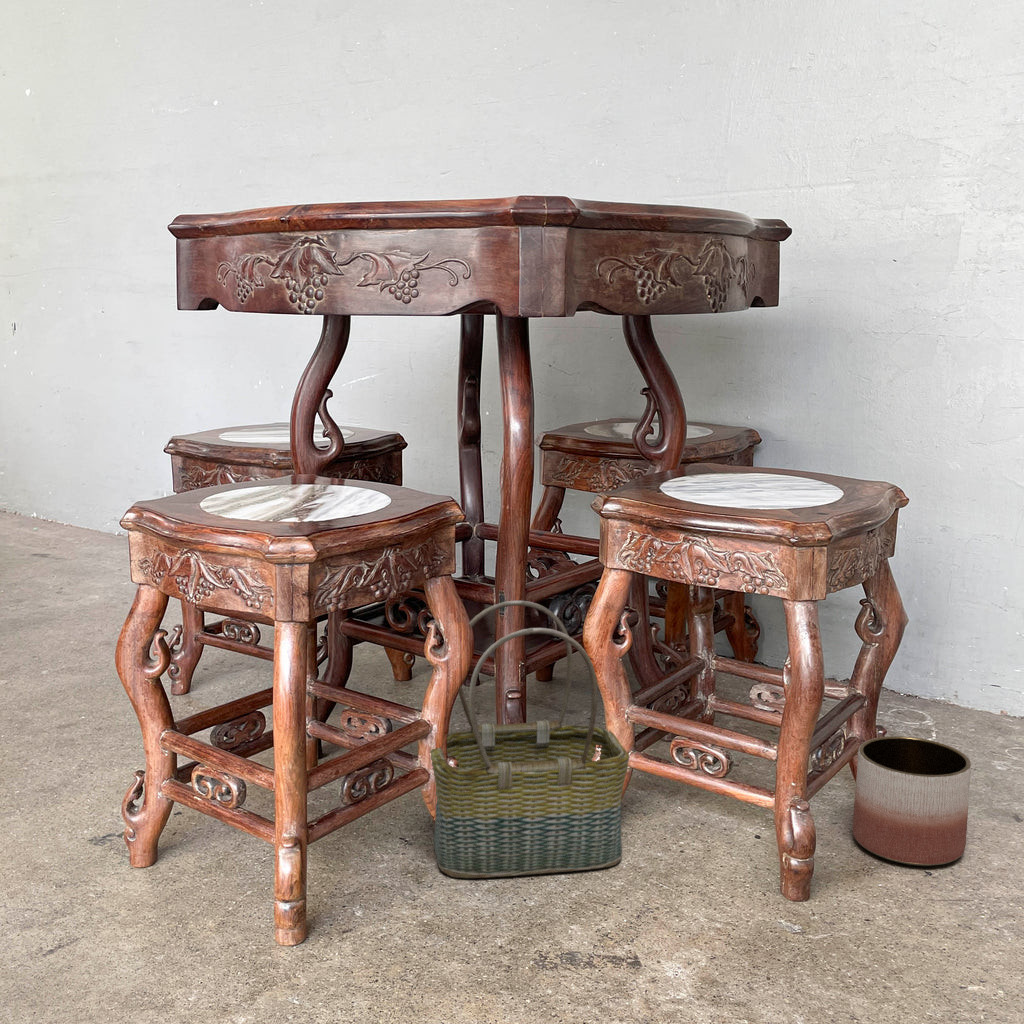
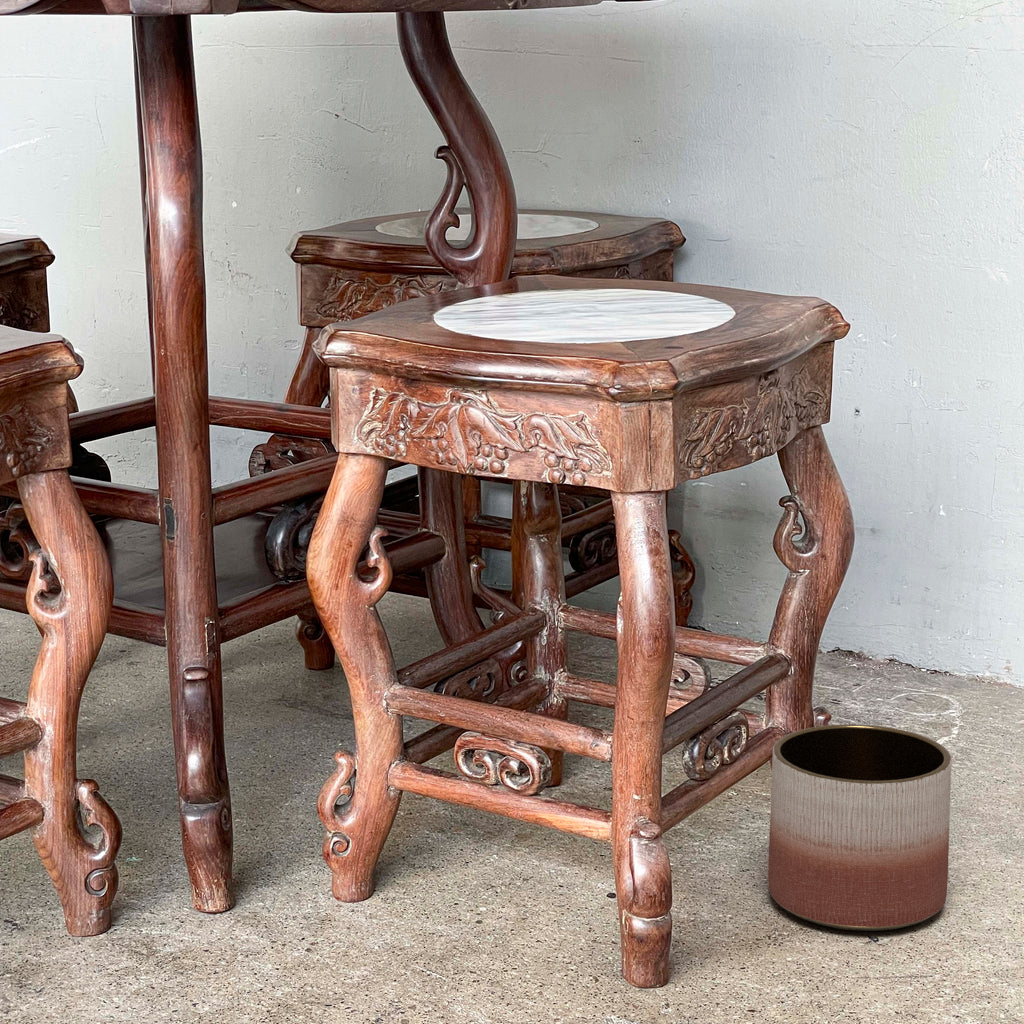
basket: present [430,601,629,878] -> none [44,512,379,975]

